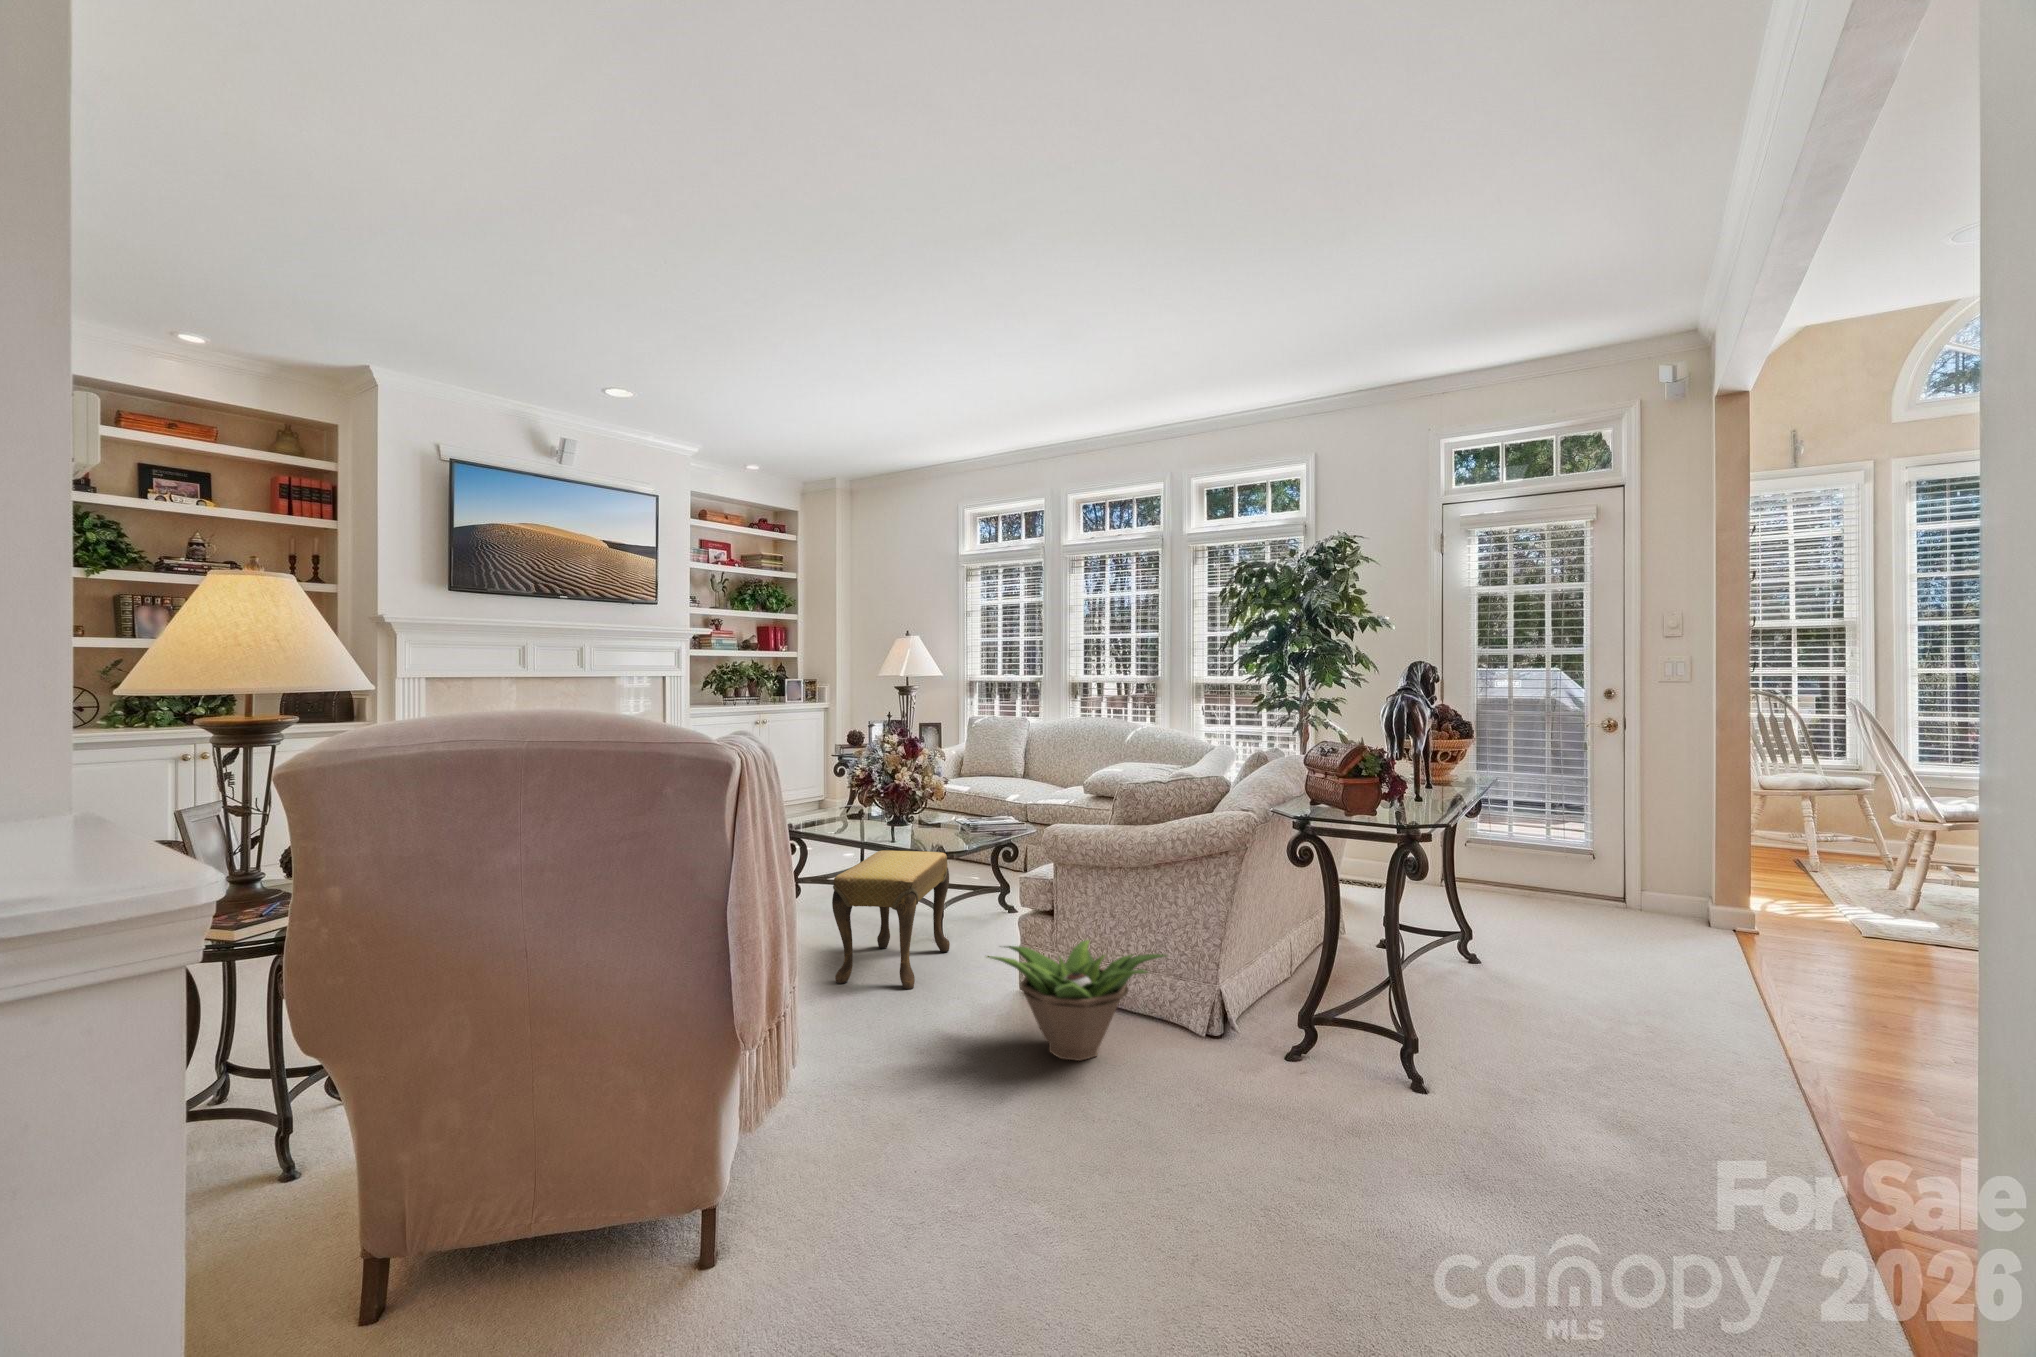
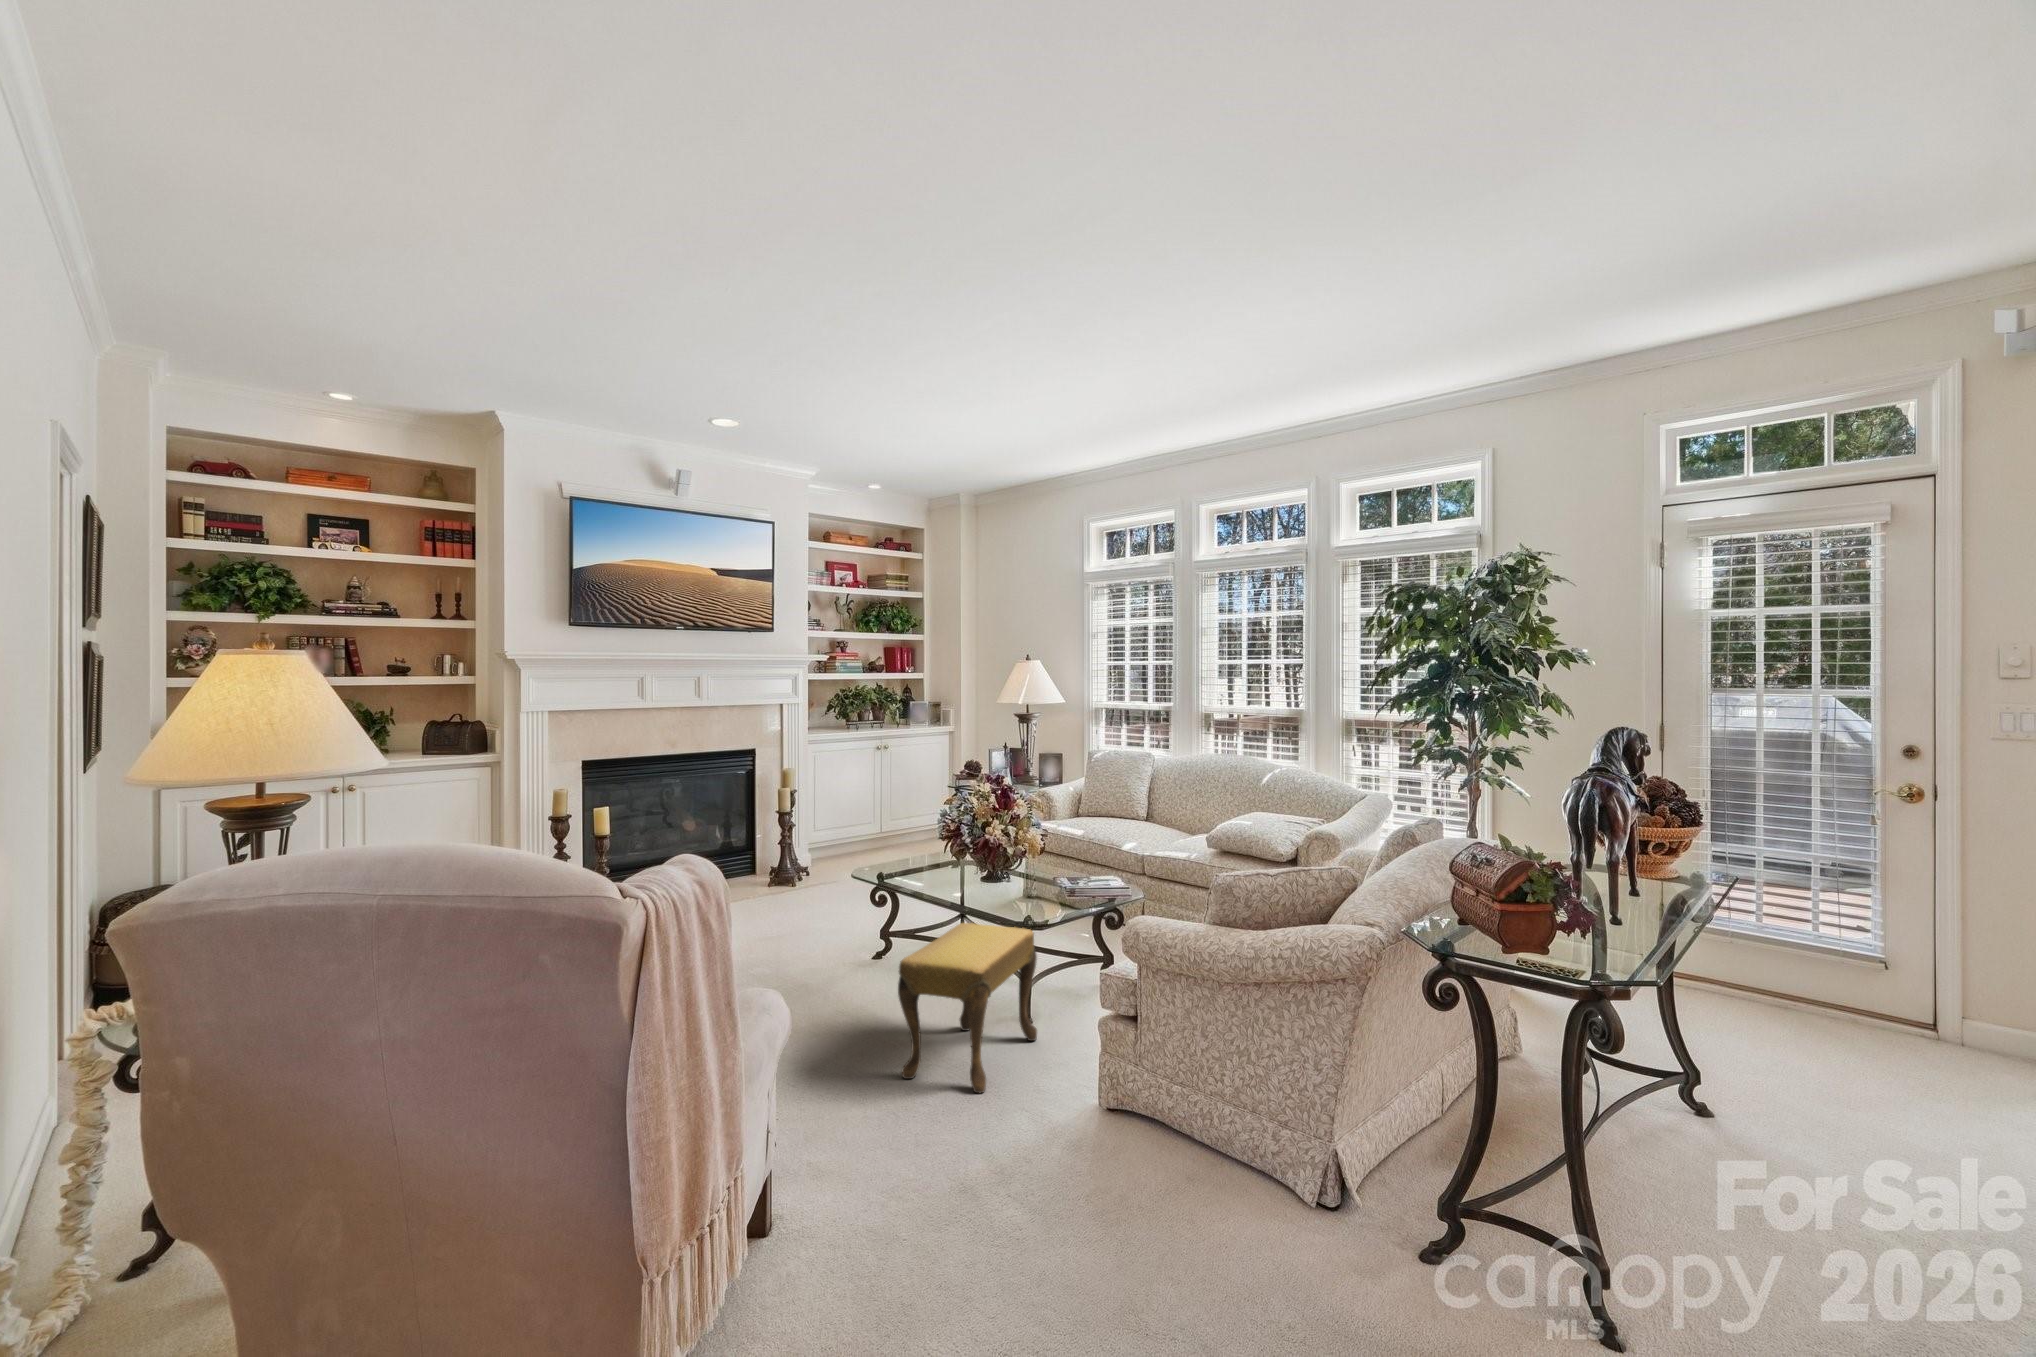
decorative plant: present [987,940,1167,1061] -> none [1040,1064,1266,1228]

